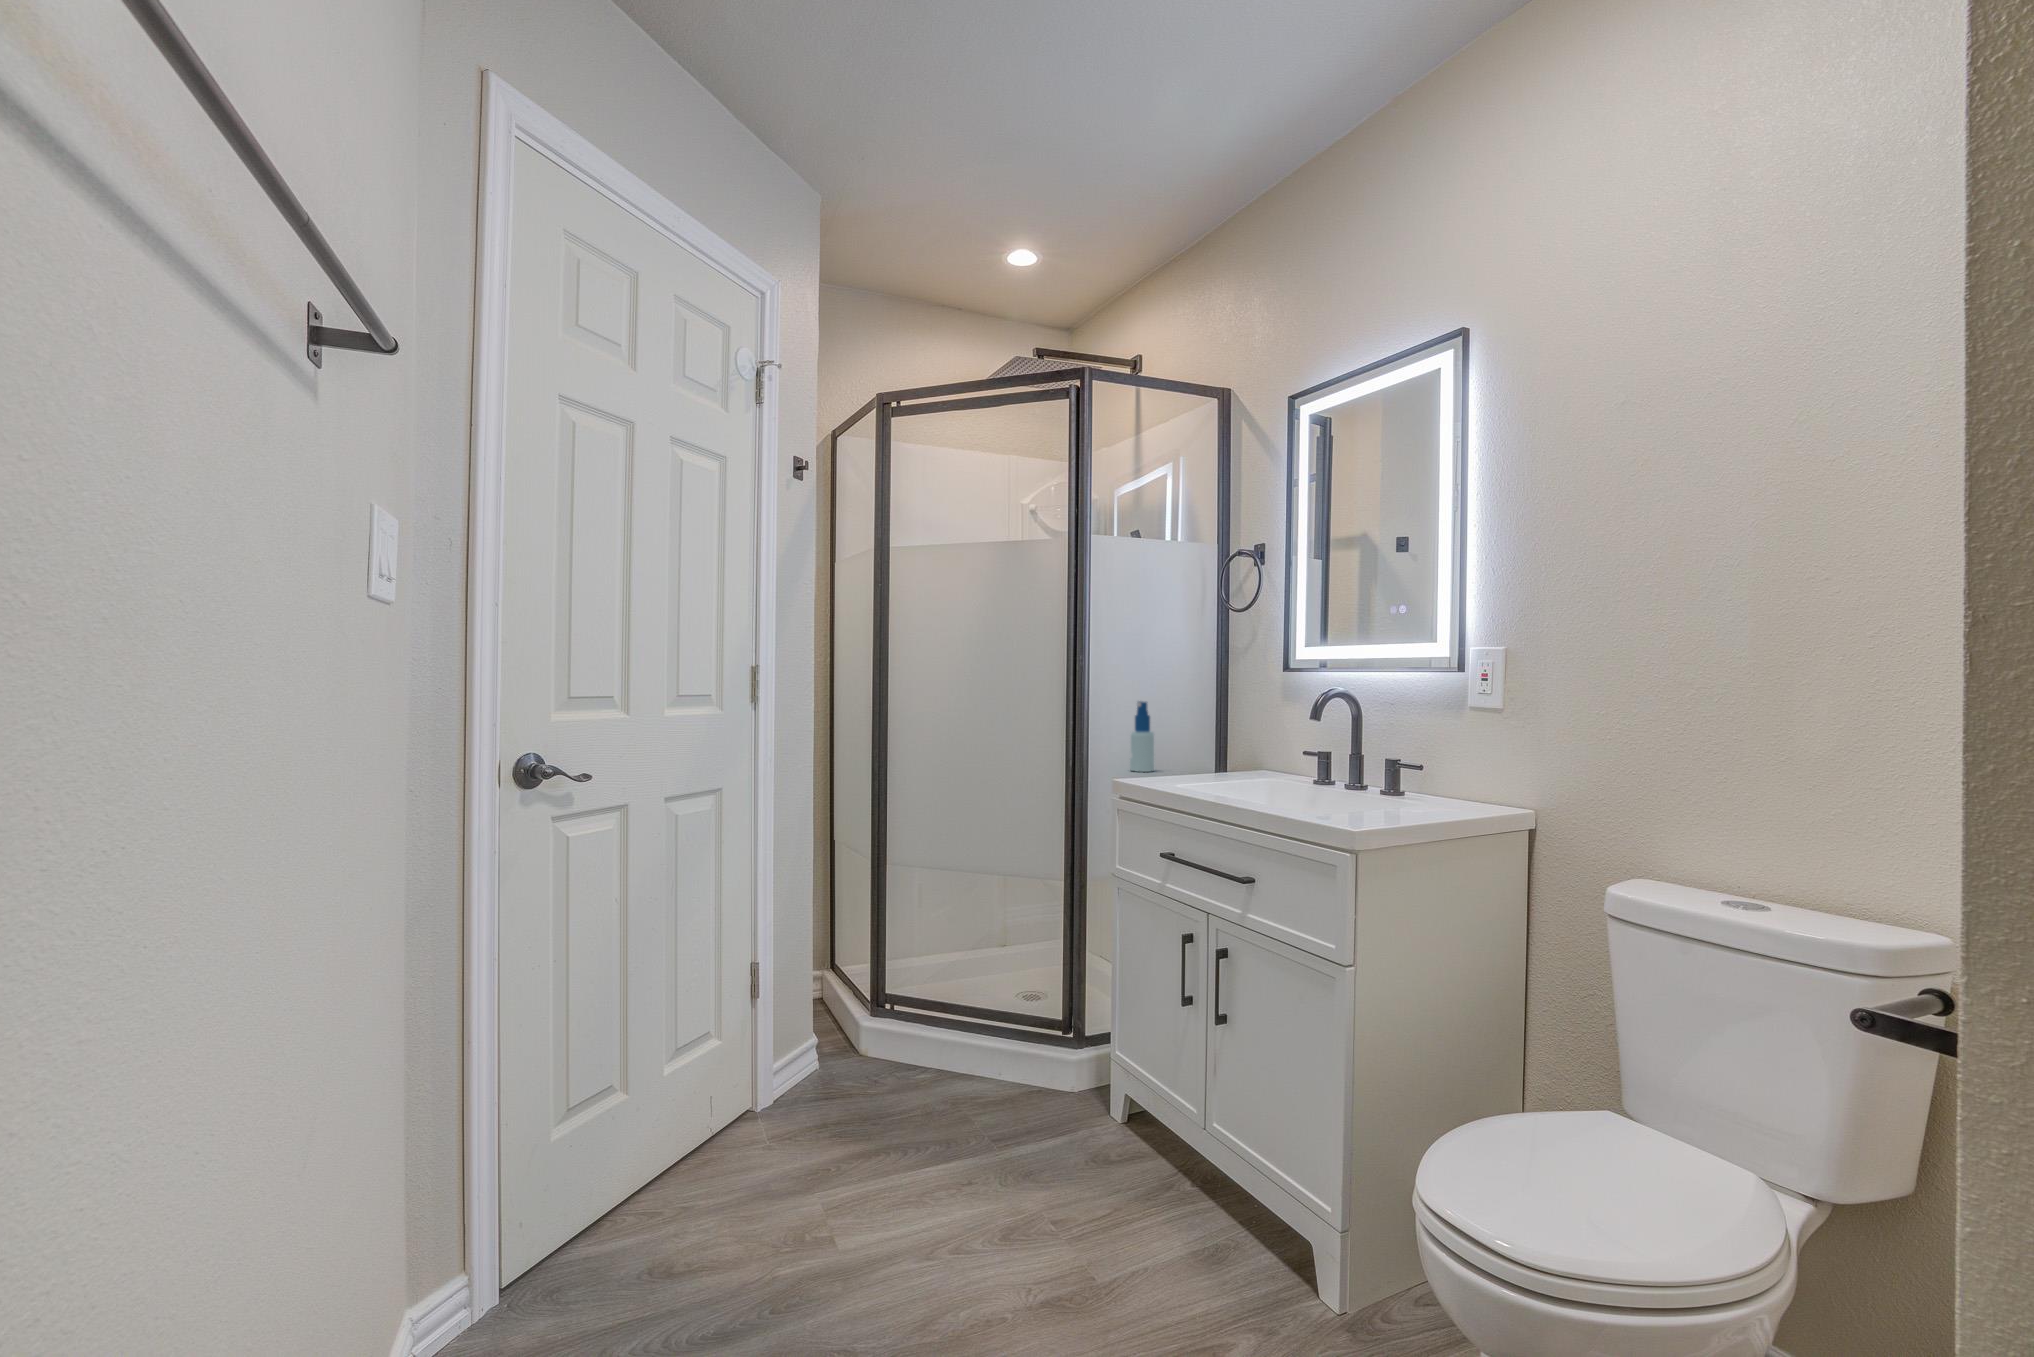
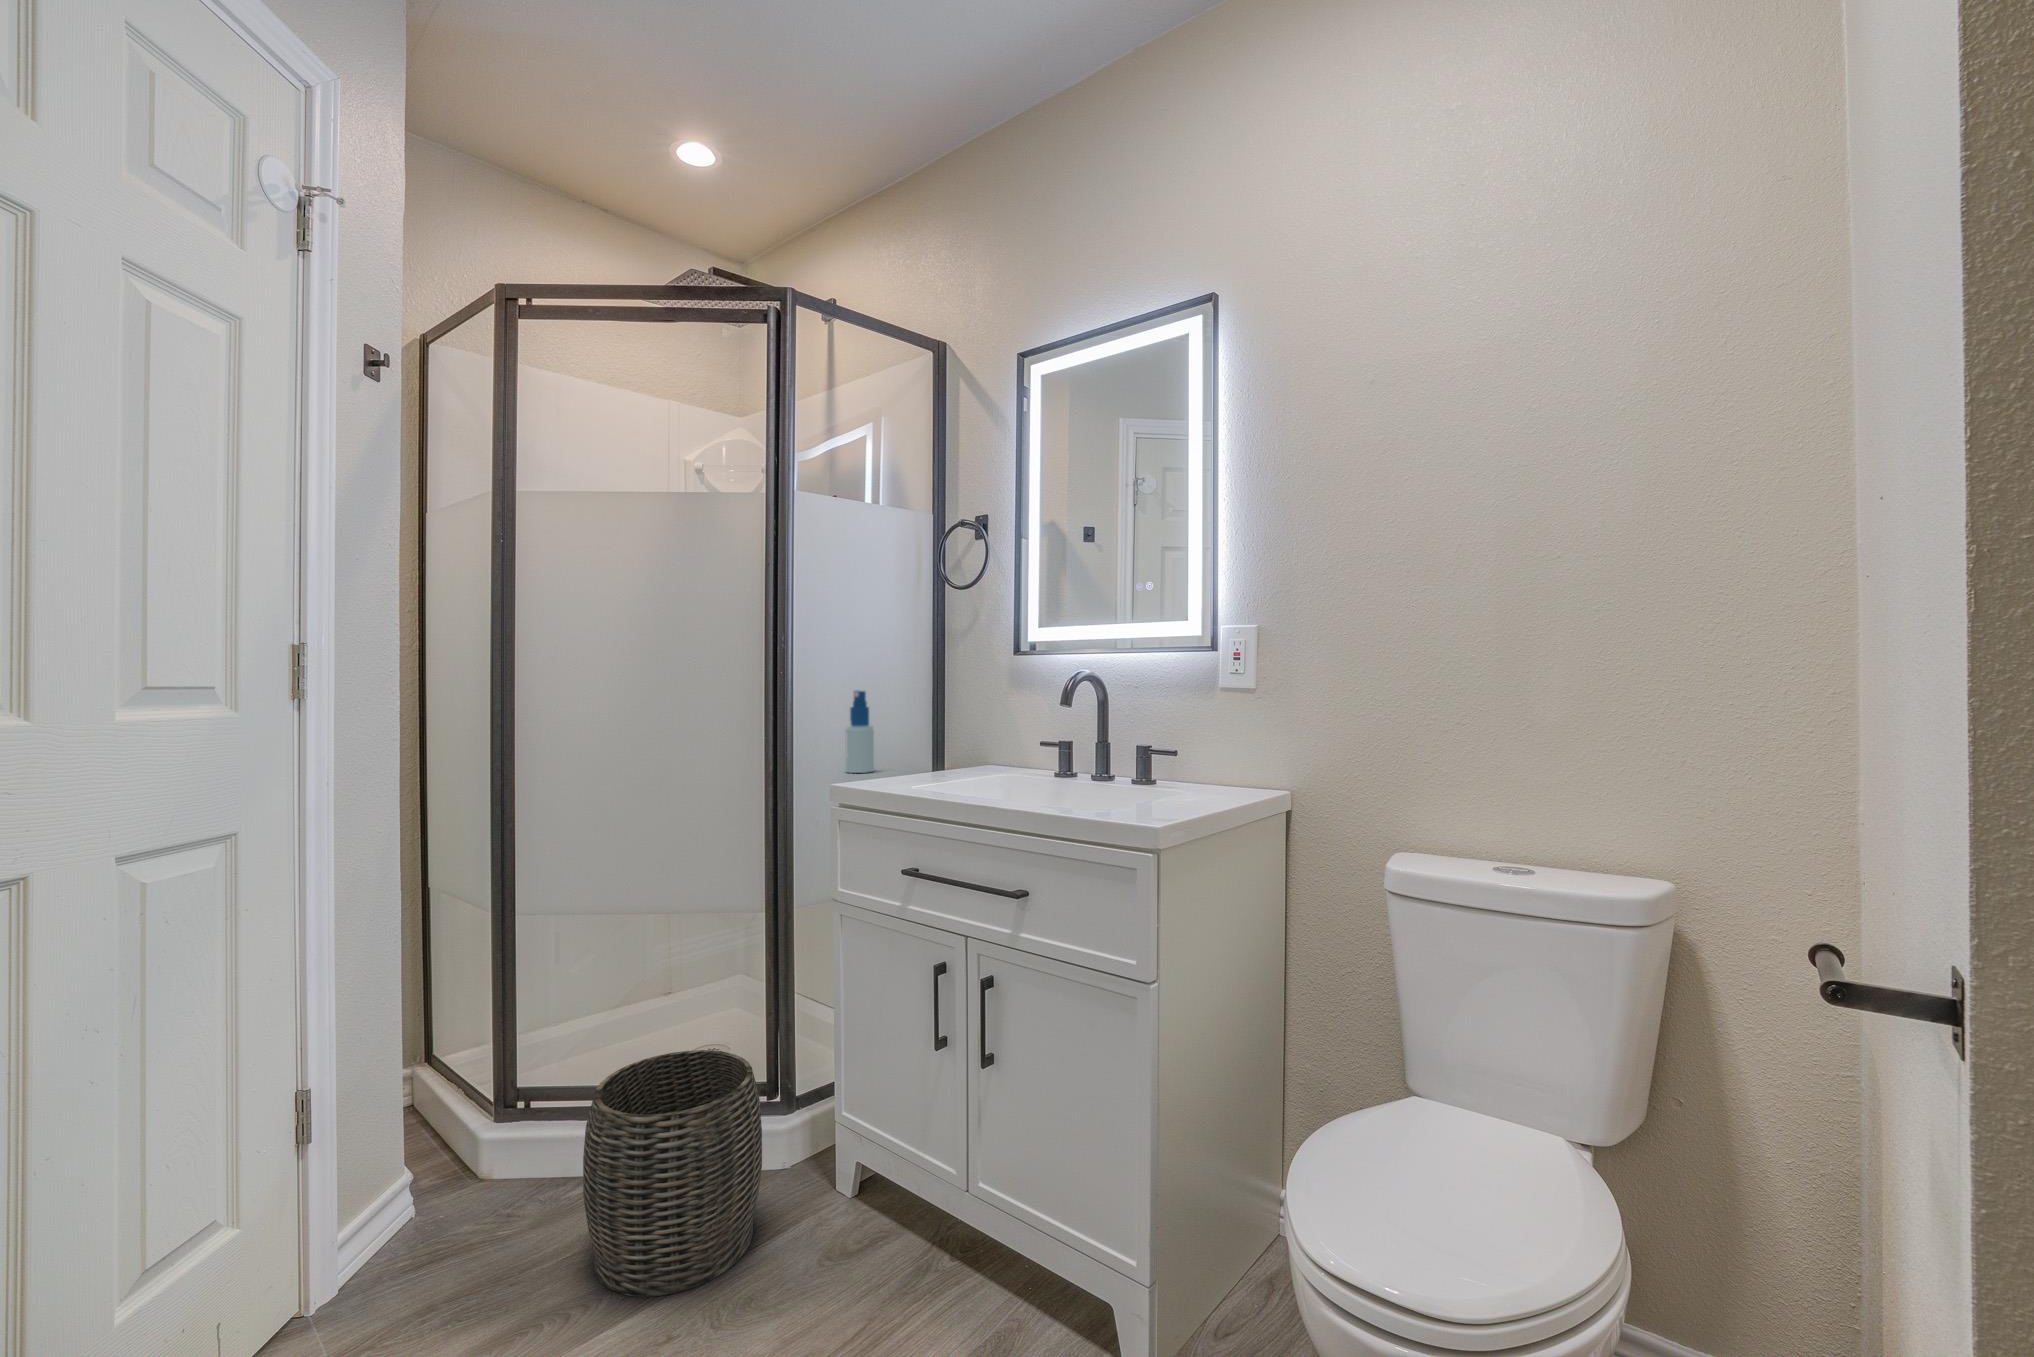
woven basket: none [921,981,1048,1157] -> present [583,1050,762,1297]

